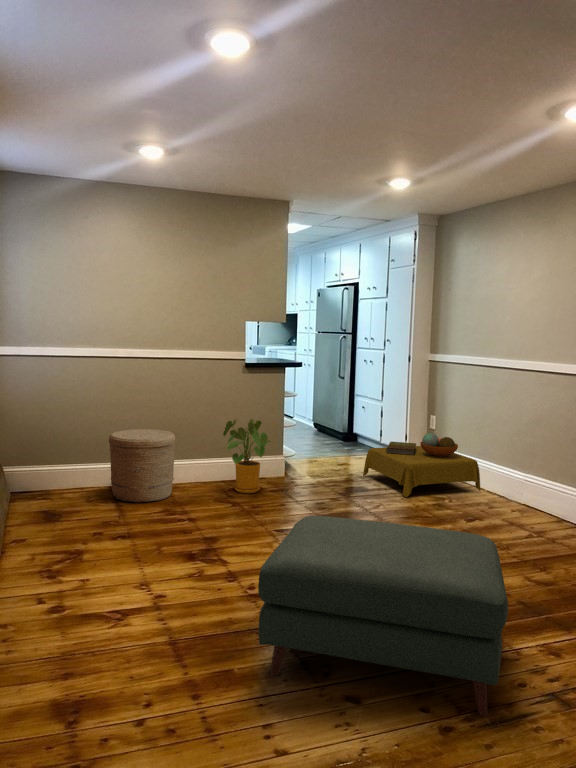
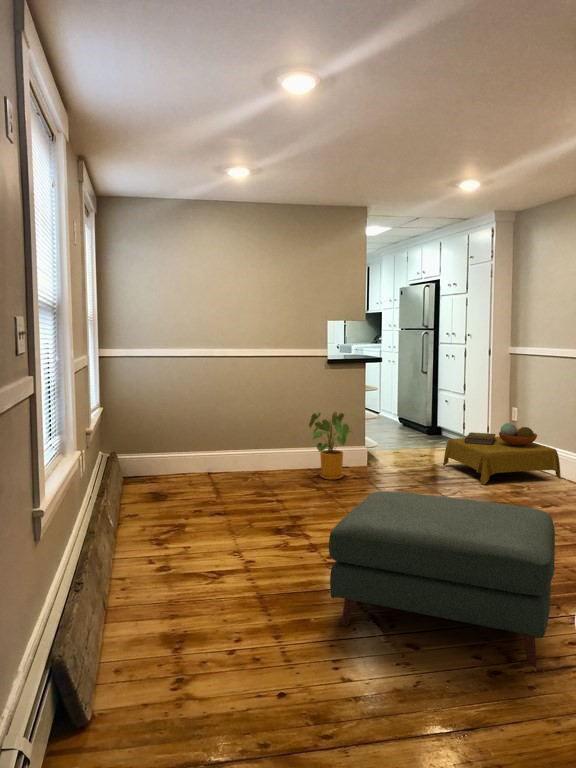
woven basket: present [109,429,175,503] -> none [208,422,265,486]

